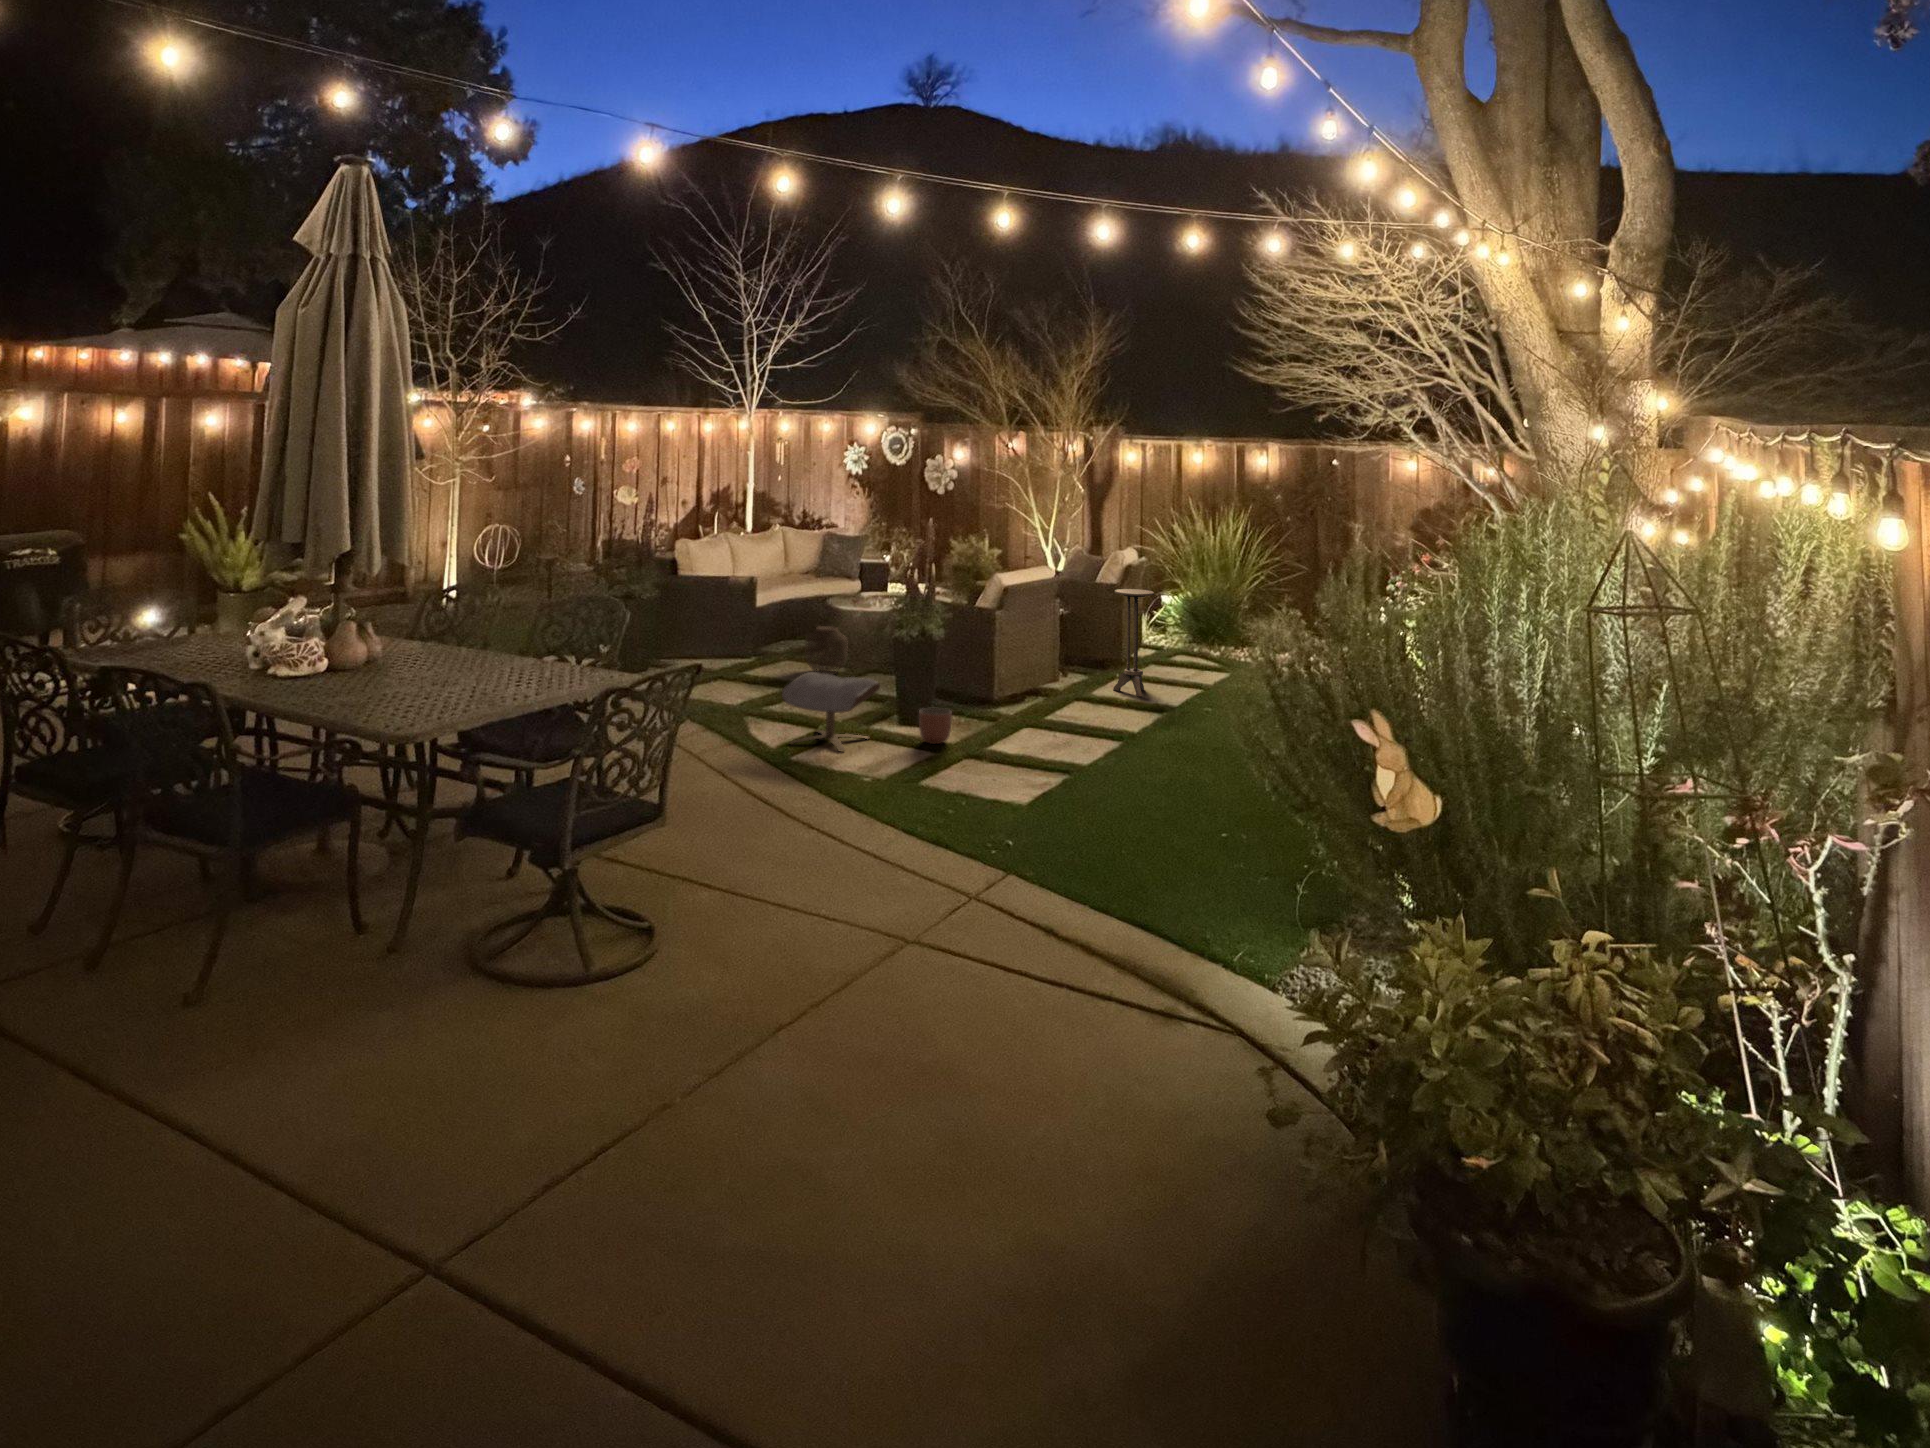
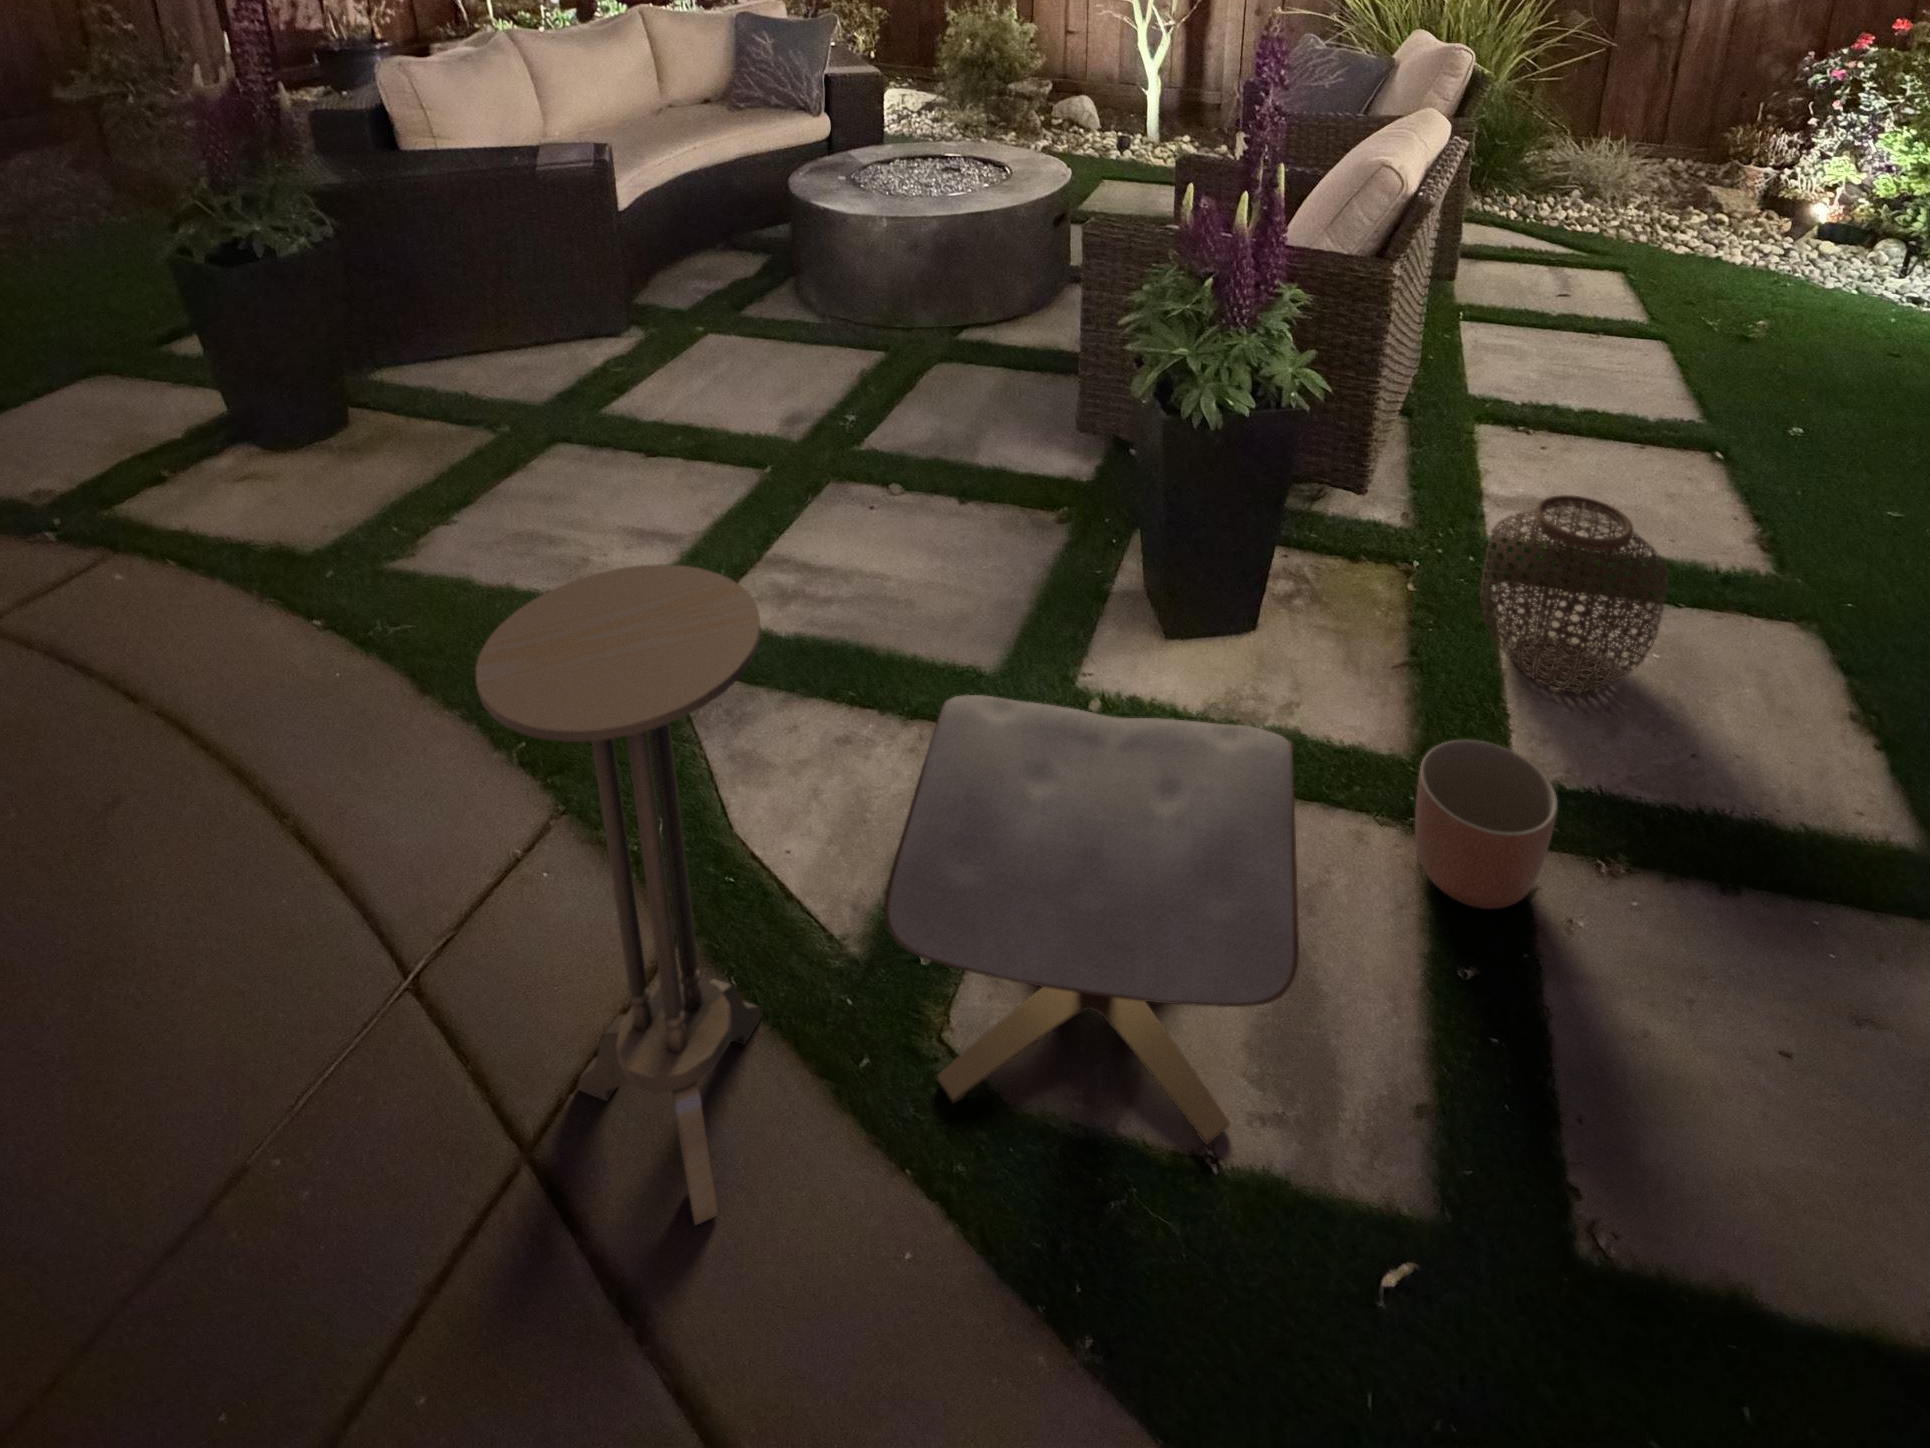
side table: present [1113,589,1154,697] -> present [476,564,763,1225]
woven basket: present [805,626,848,675] -> present [1480,495,1669,692]

